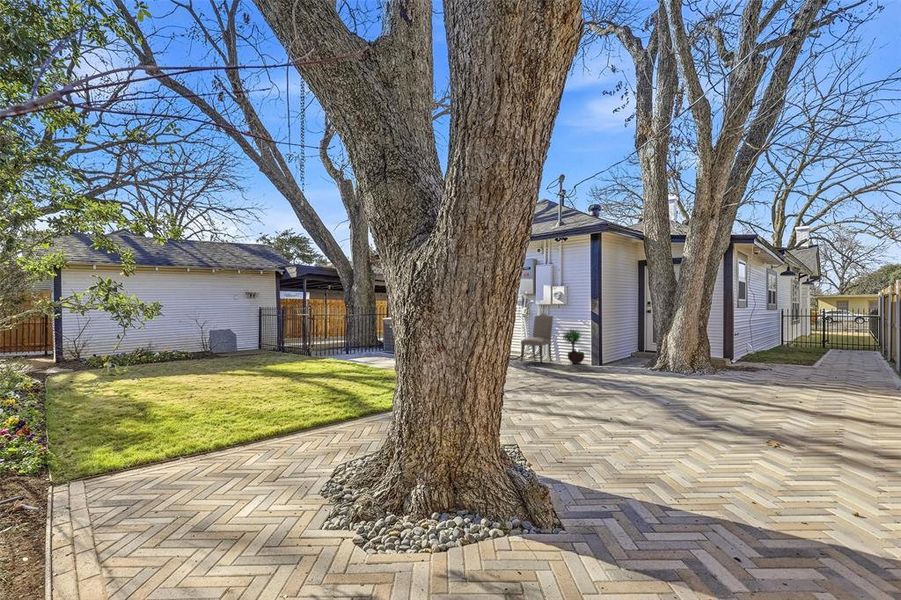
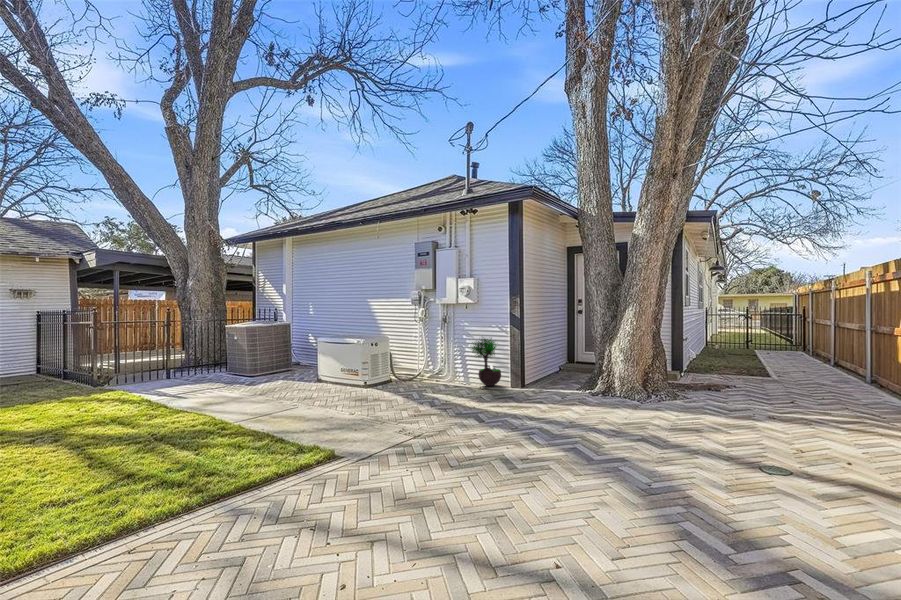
chair: present [521,315,553,364] -> none [414,318,459,388]

